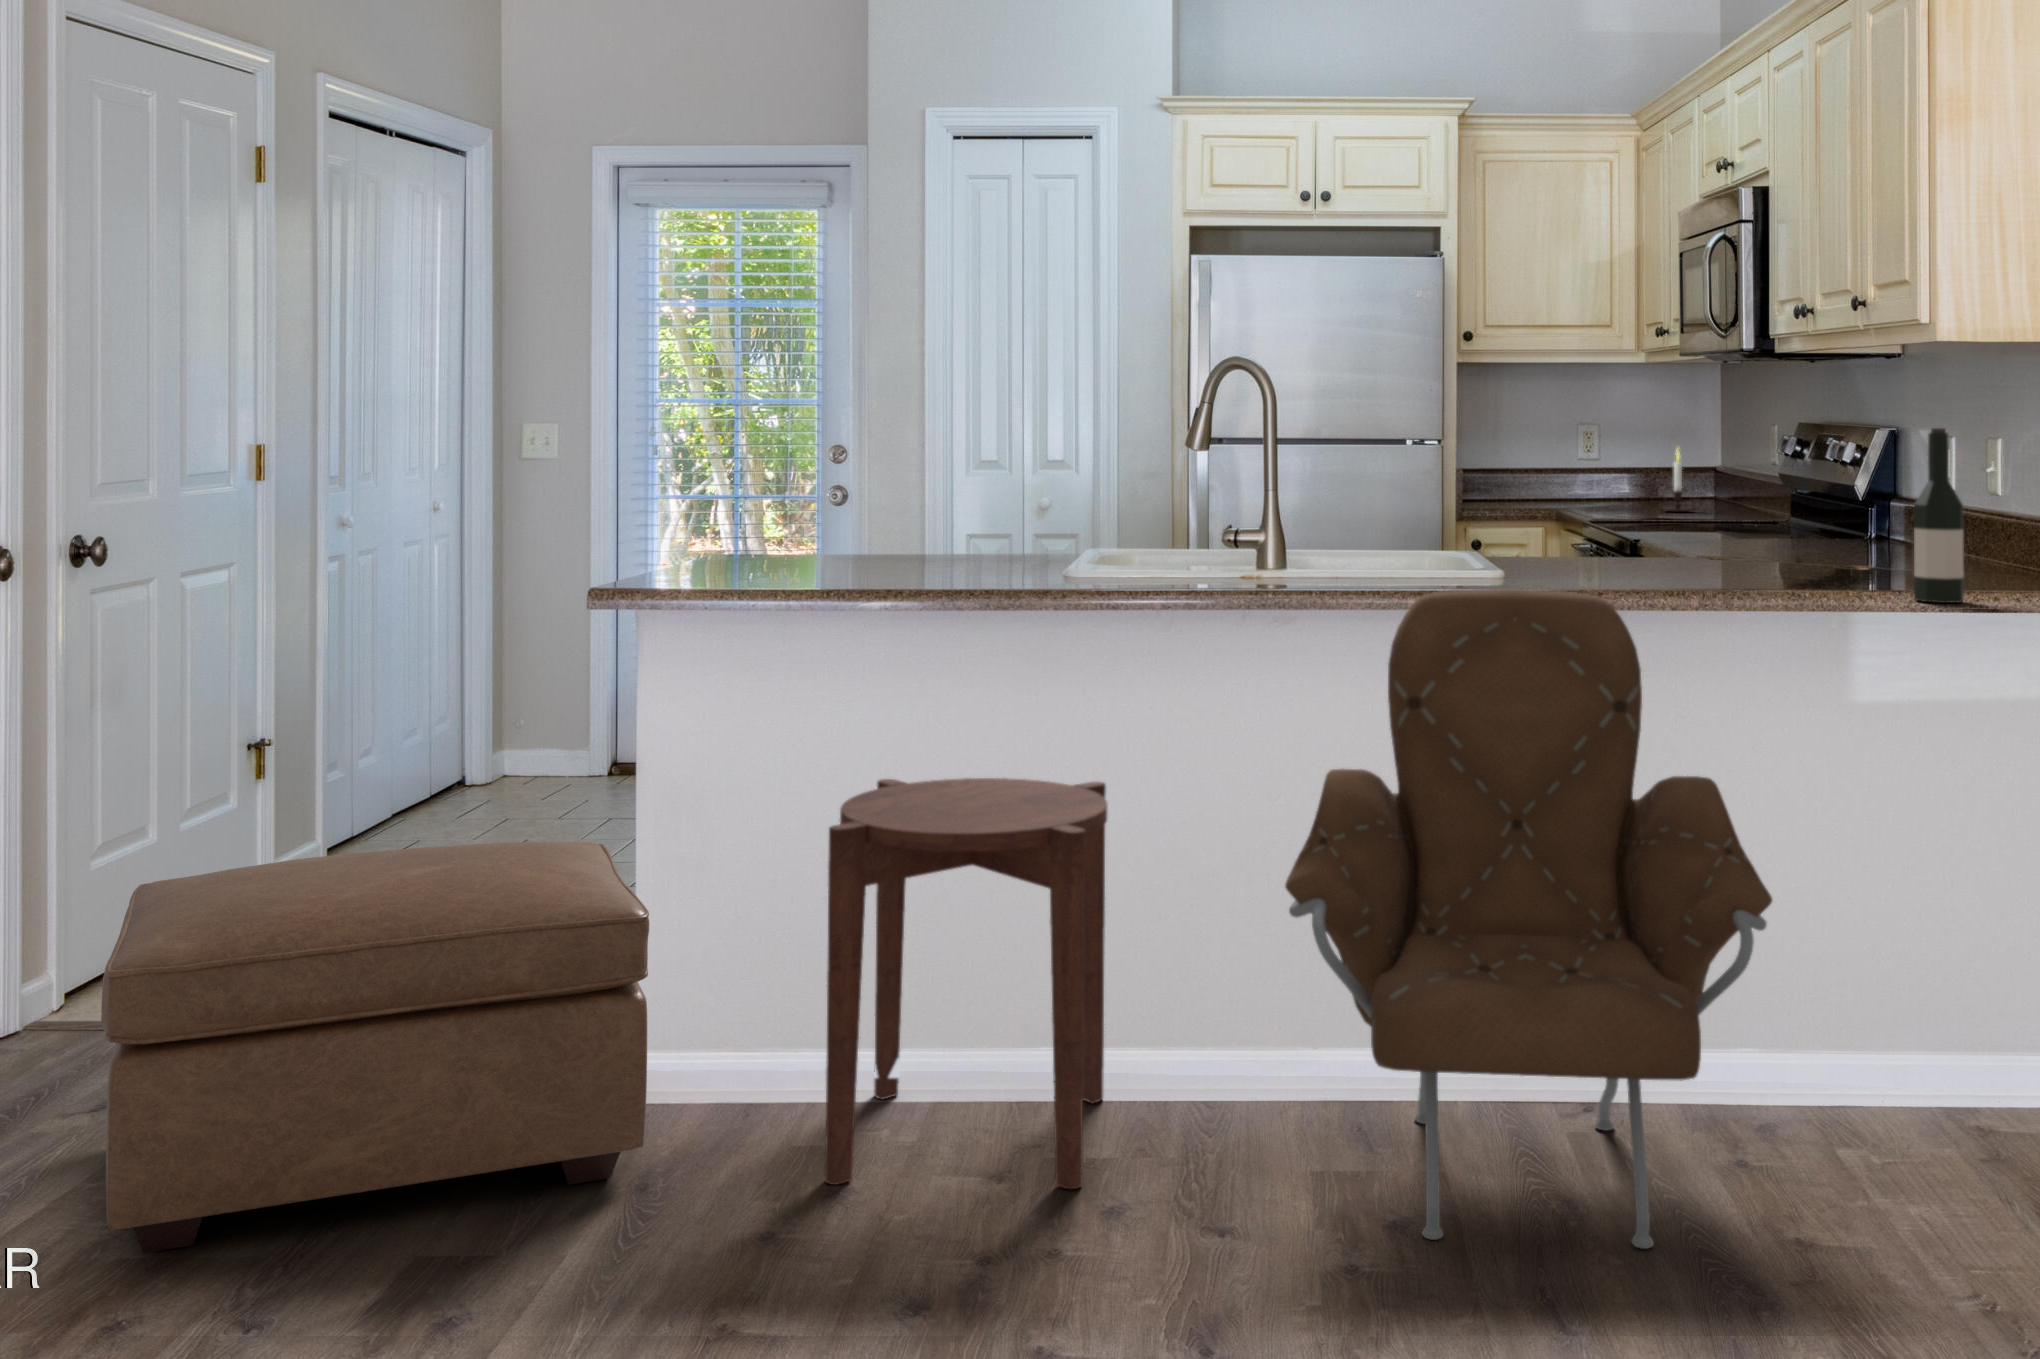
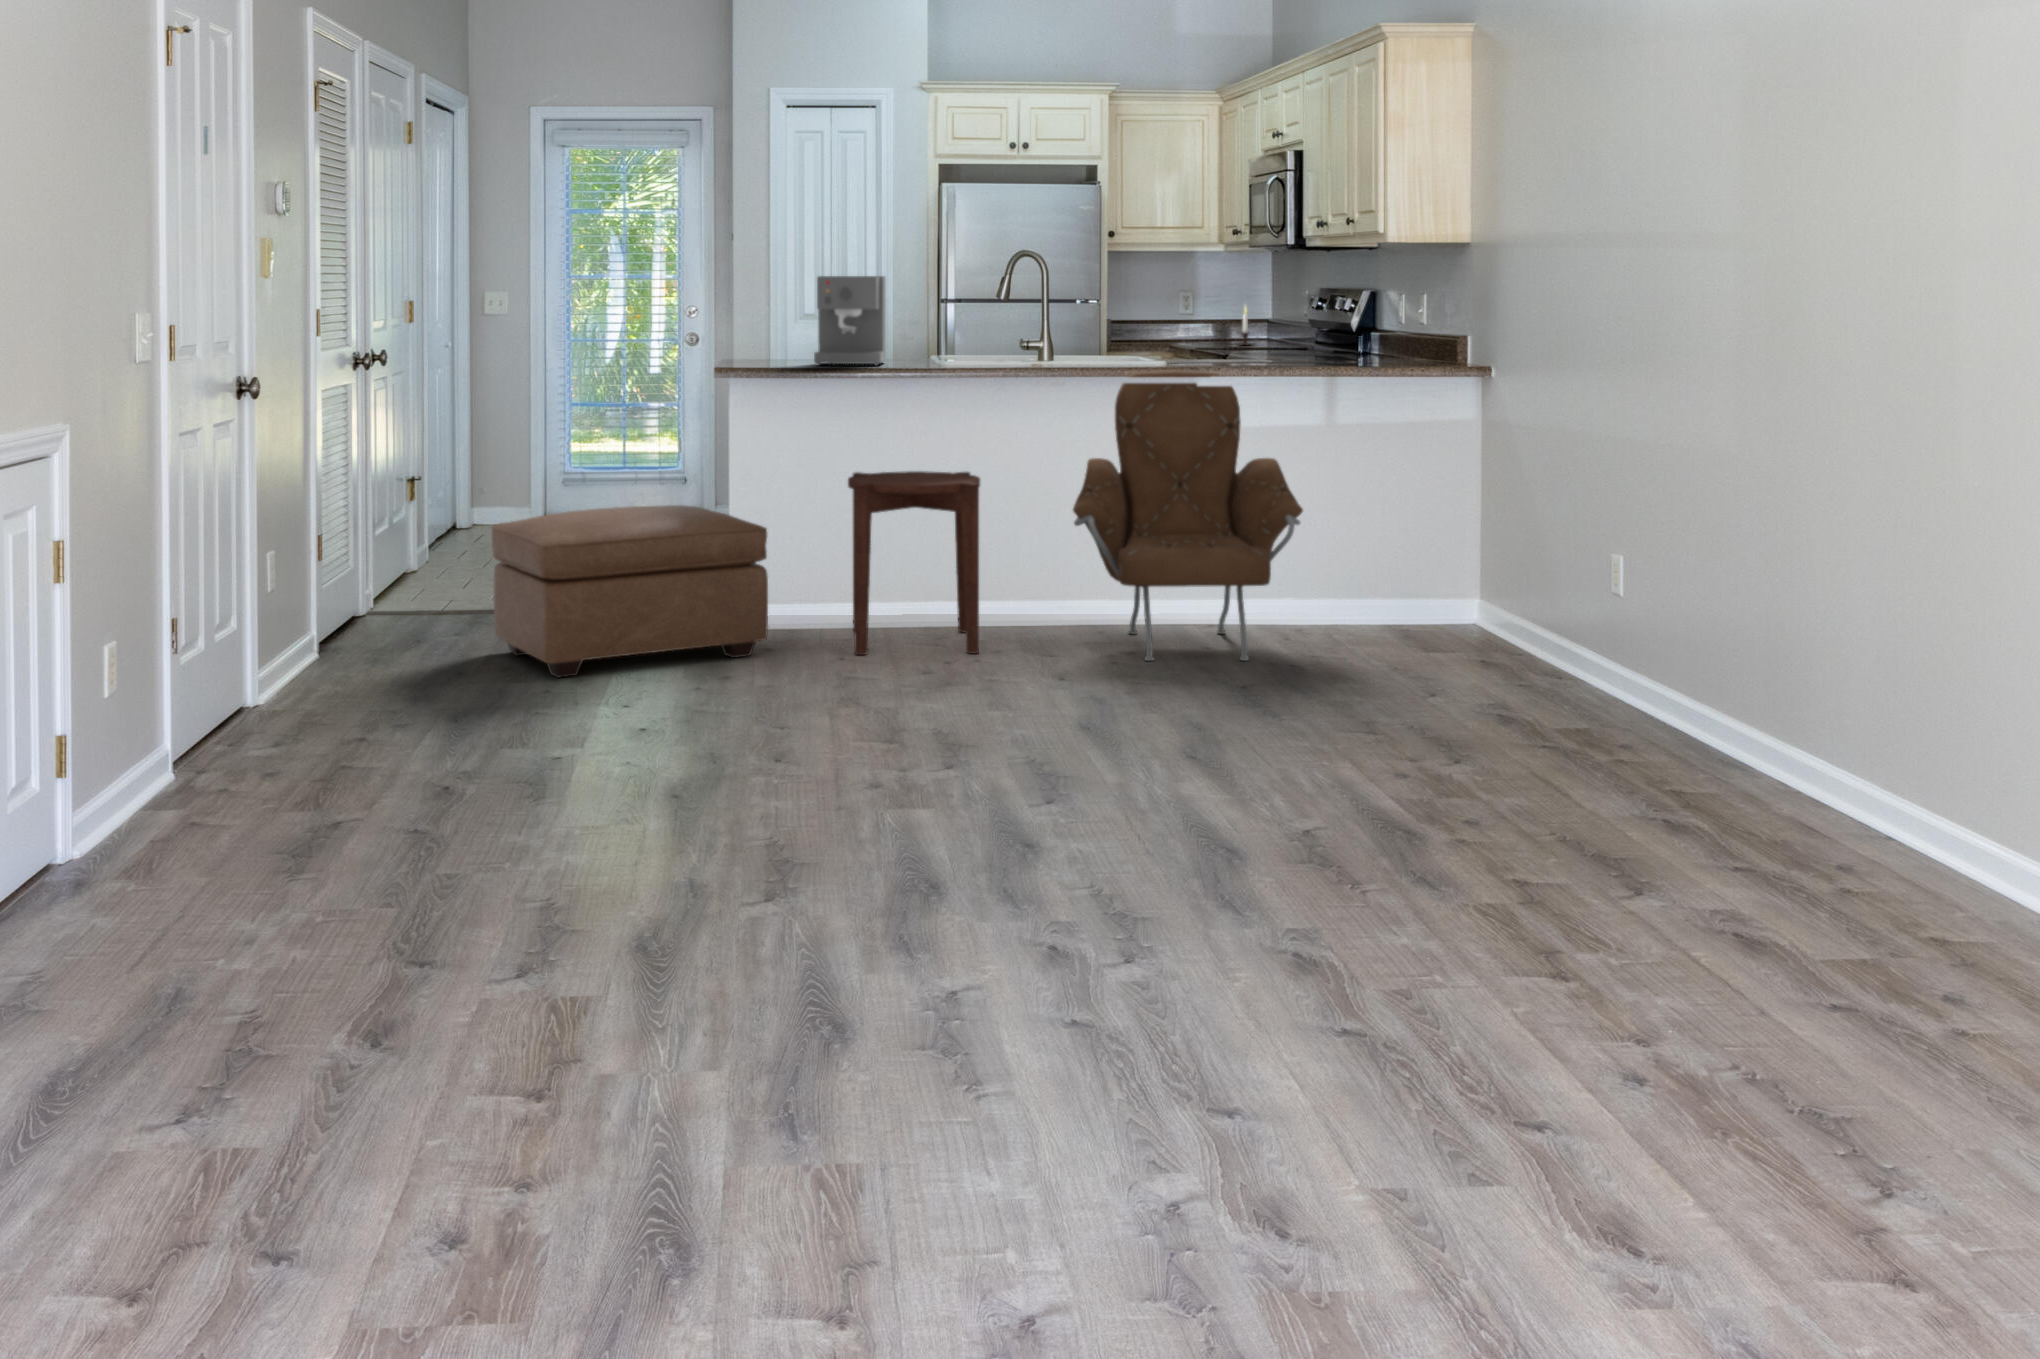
coffee maker: none [898,399,1037,556] -> present [814,276,886,365]
wine bottle: present [1914,428,1964,603] -> none [1373,287,1398,374]

